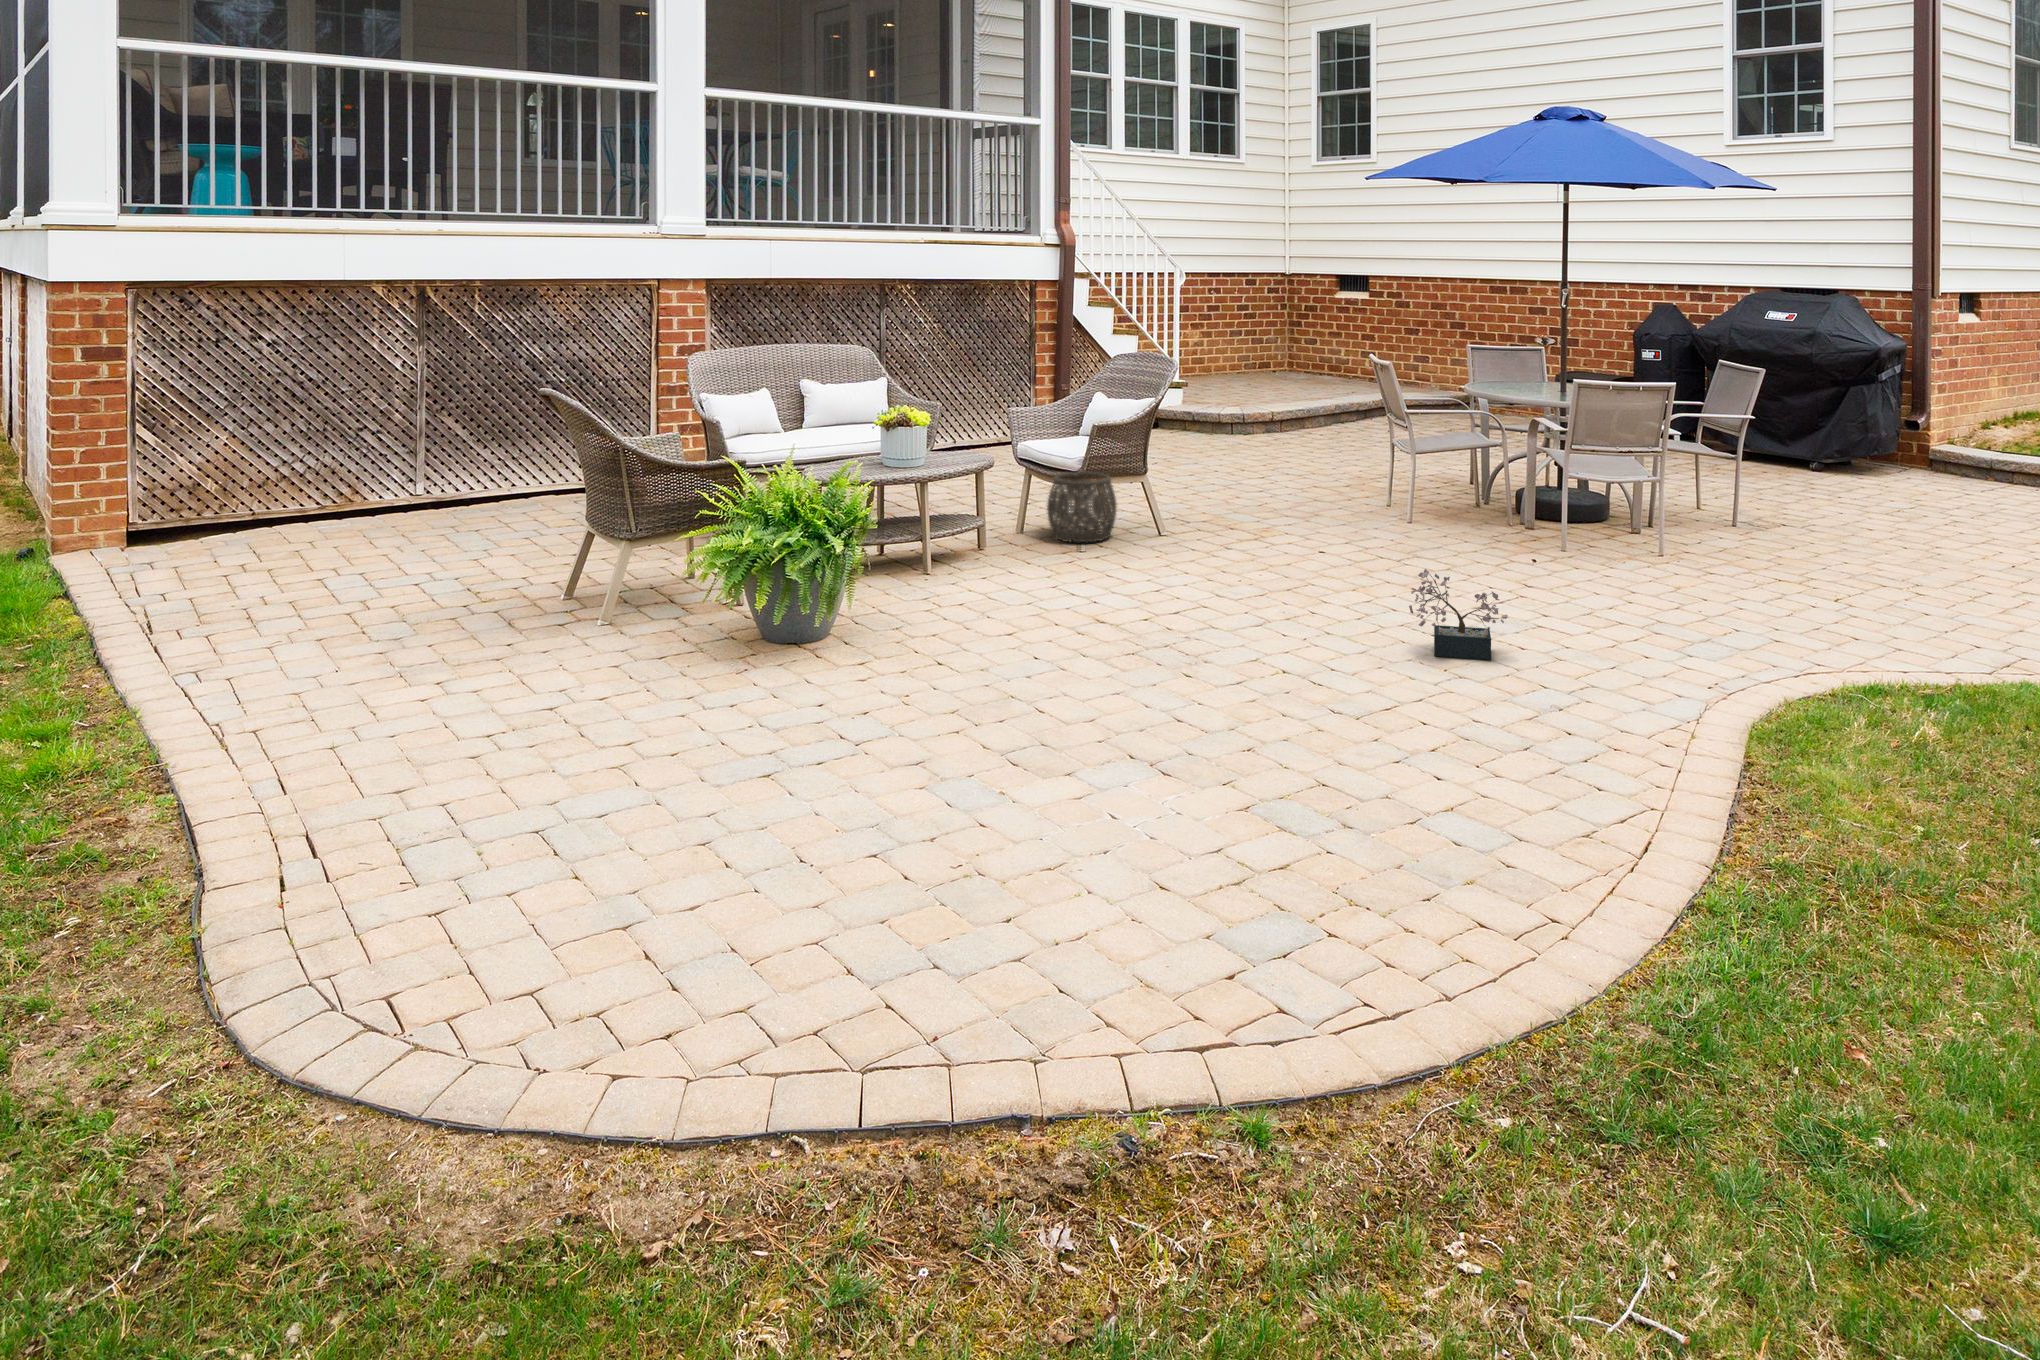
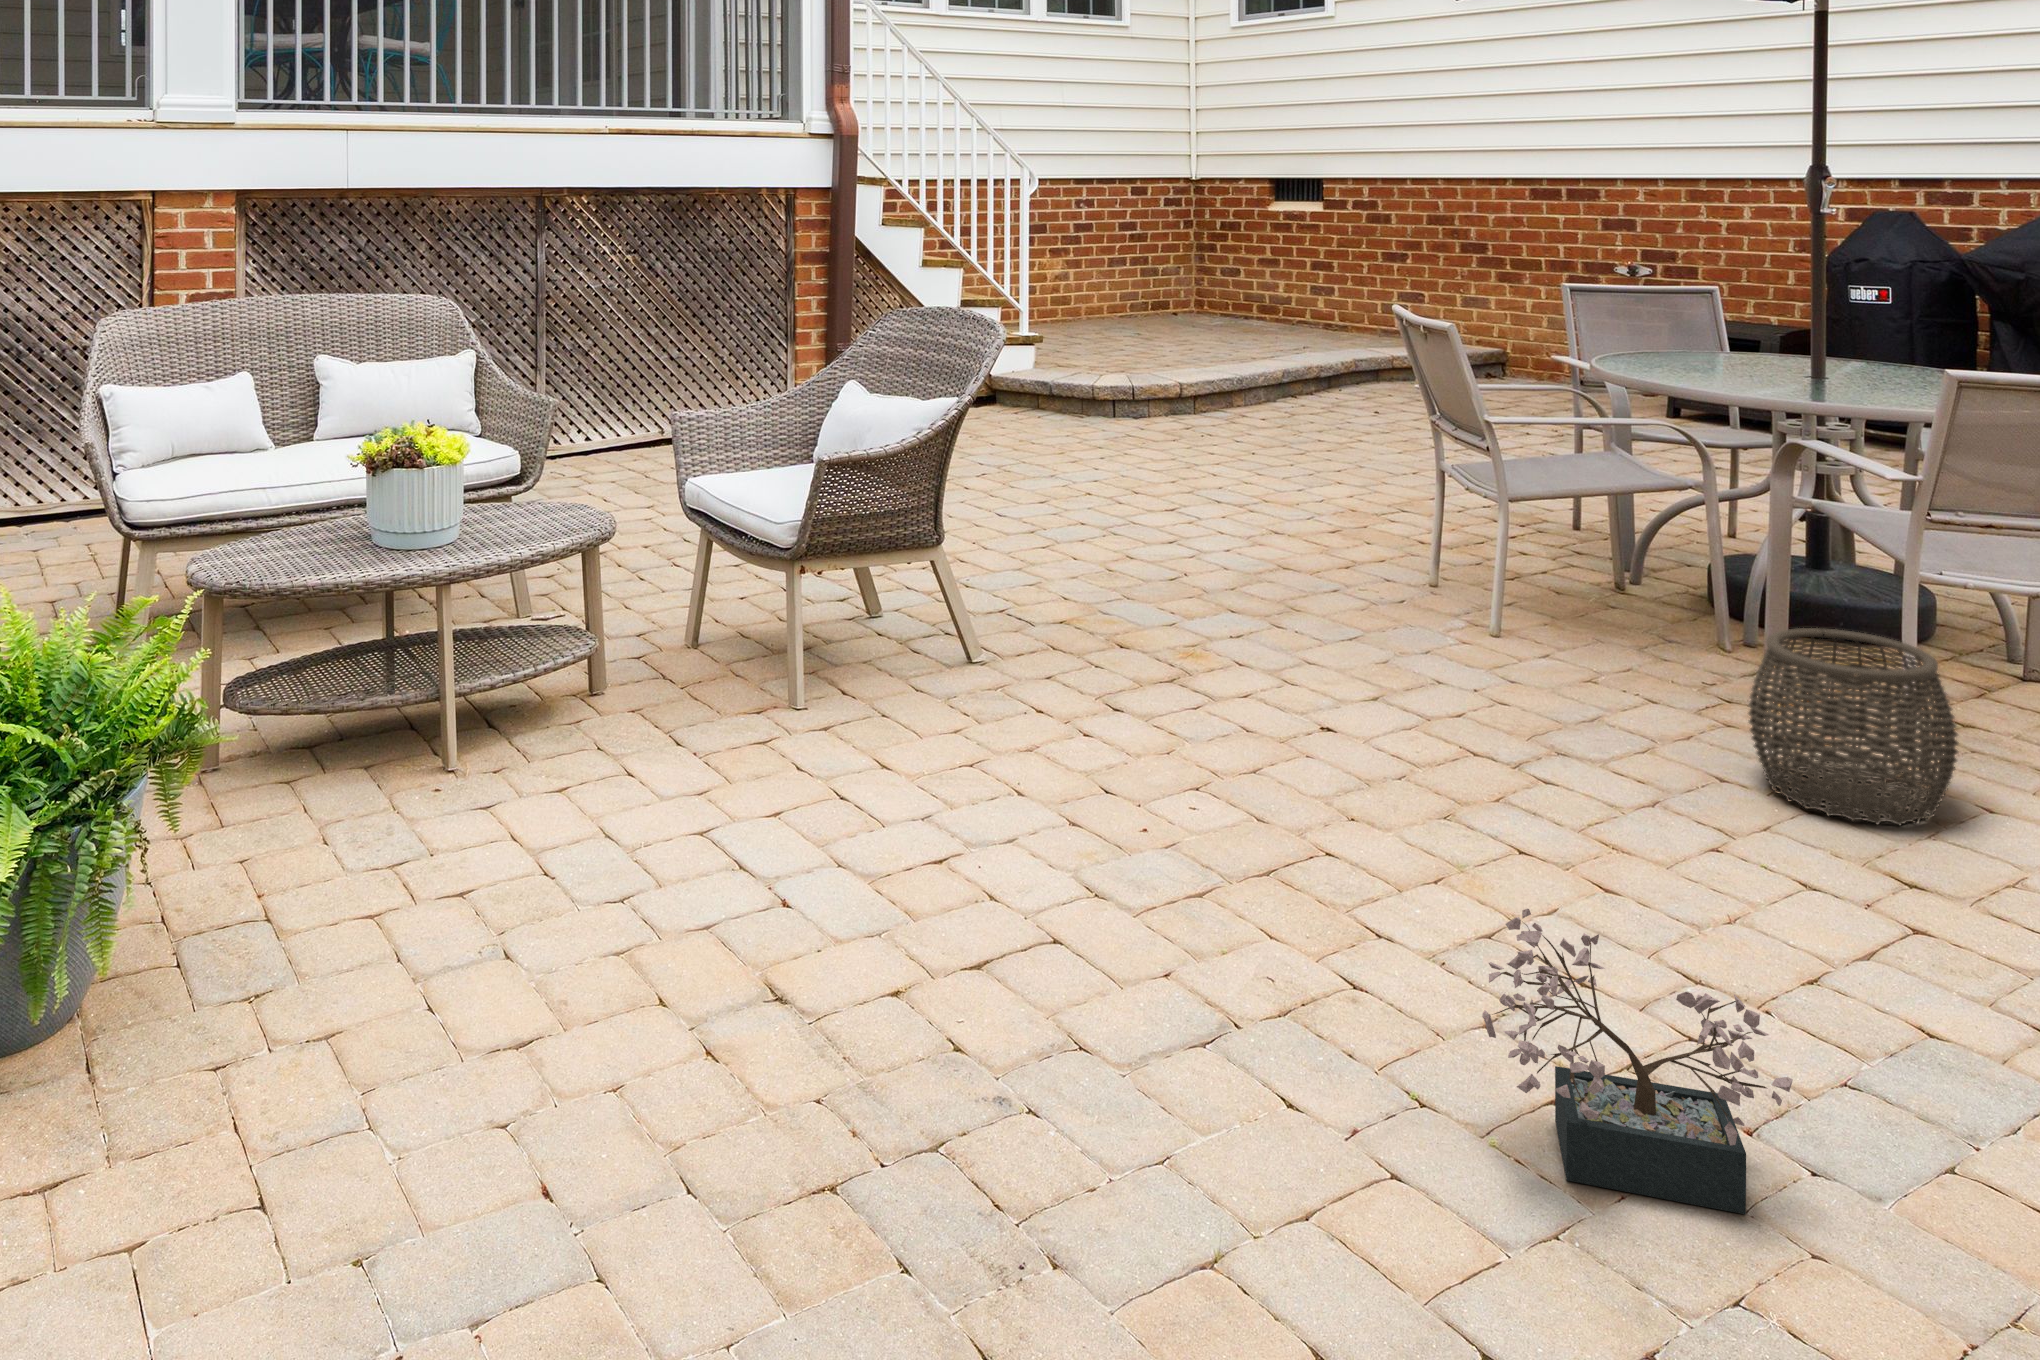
woven basket: present [1047,471,1117,543] -> present [1748,628,1959,825]

